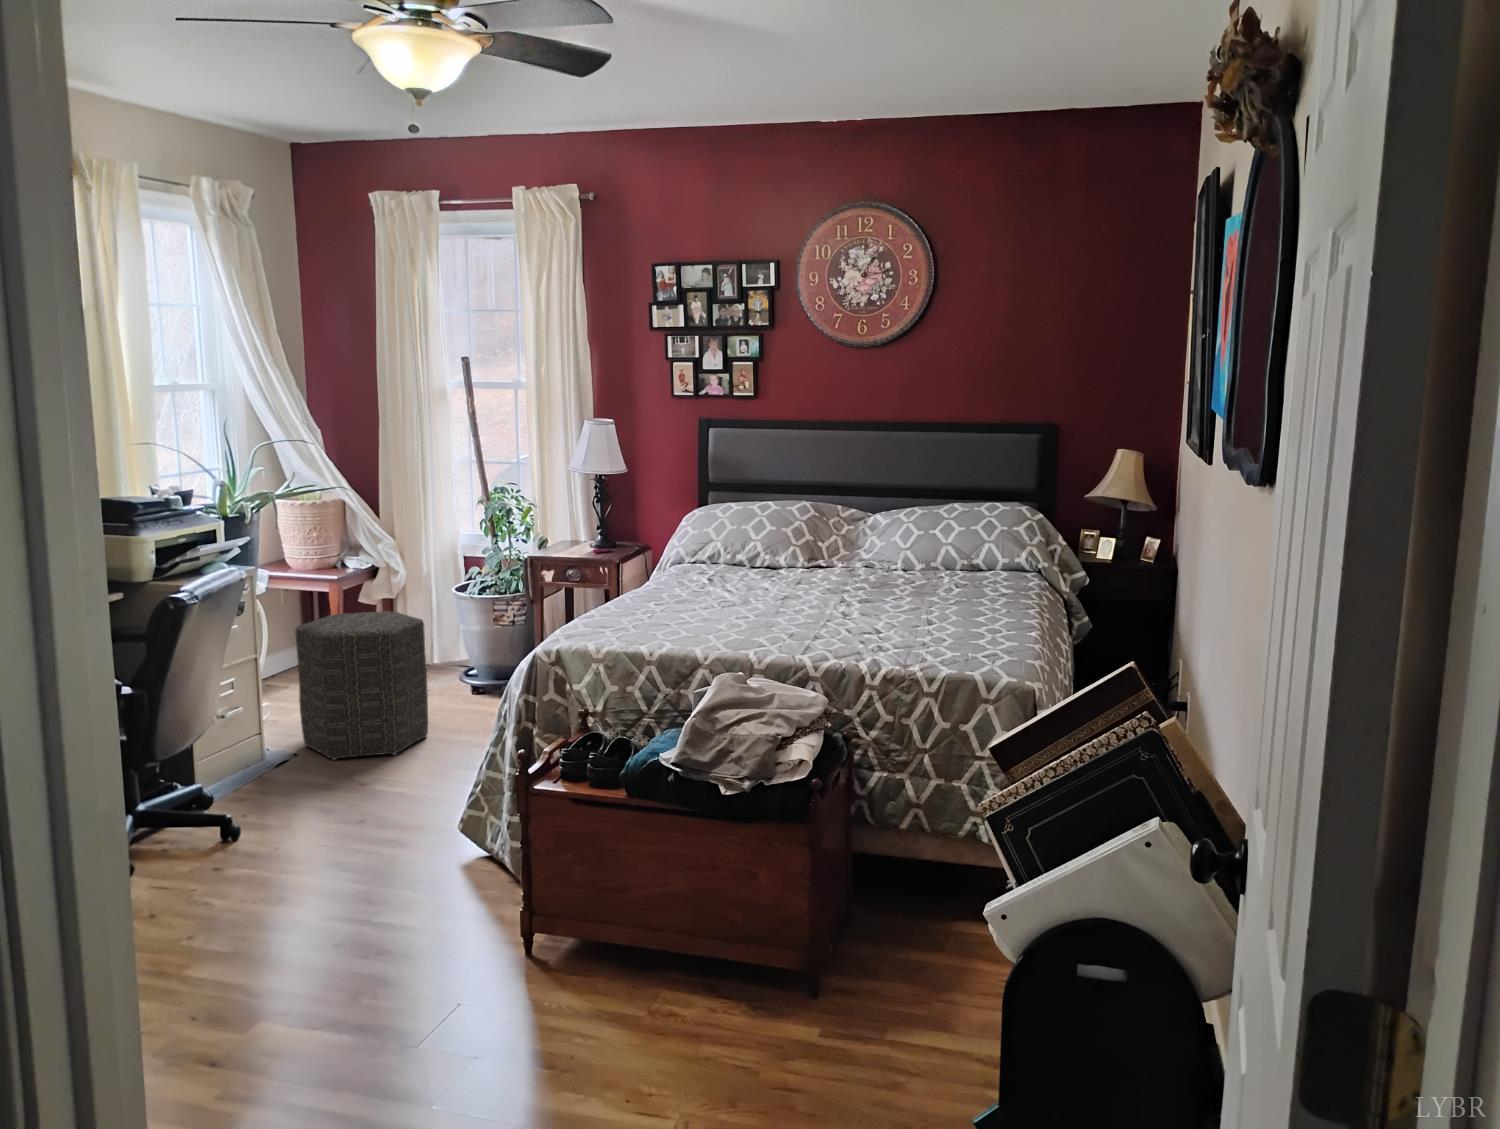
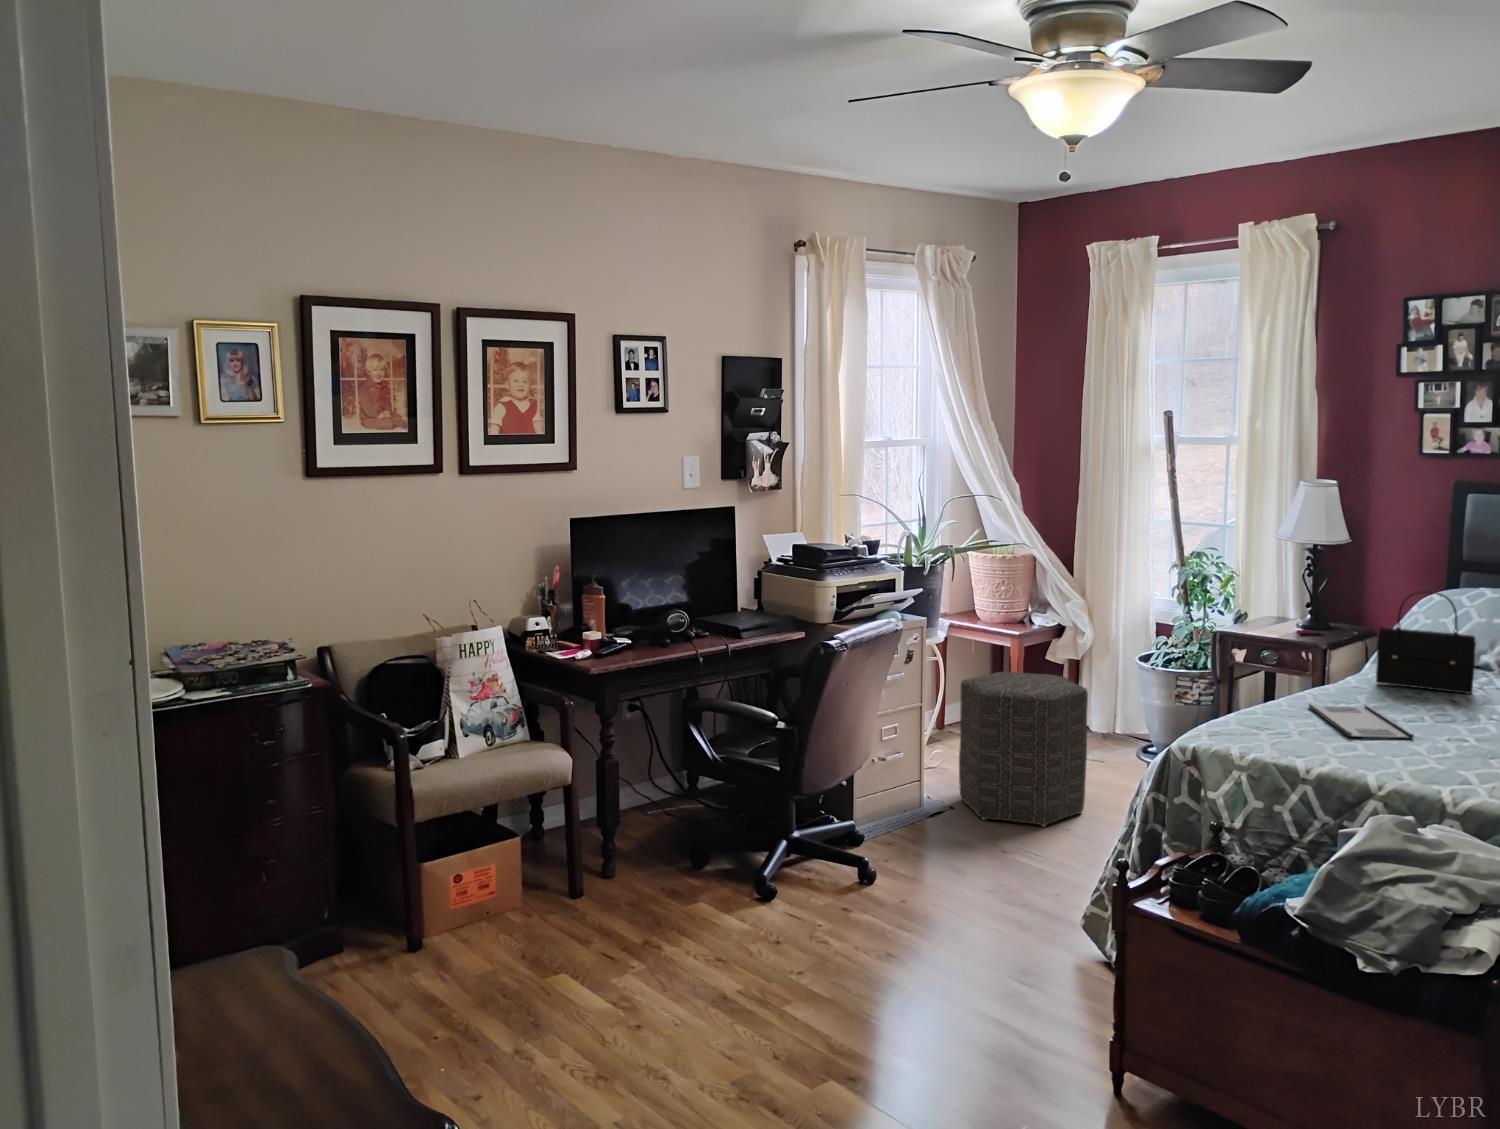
handbag: none [669,504,738,583] -> present [1376,591,1476,694]
tray: none [629,599,713,625] -> present [1309,703,1414,739]

